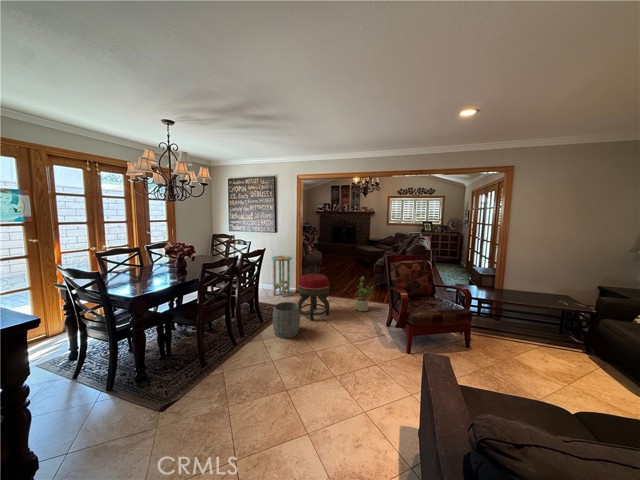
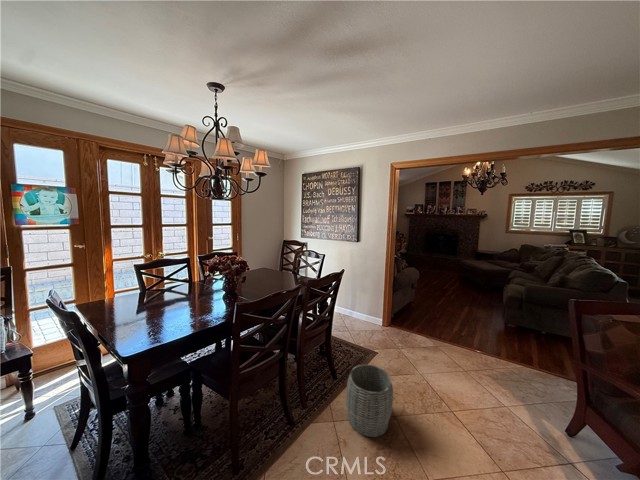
side table: present [272,256,292,297] -> none [349,273,376,330]
footstool: present [298,274,330,321] -> none [385,314,442,396]
potted plant: present [355,276,373,311] -> none [482,330,525,391]

